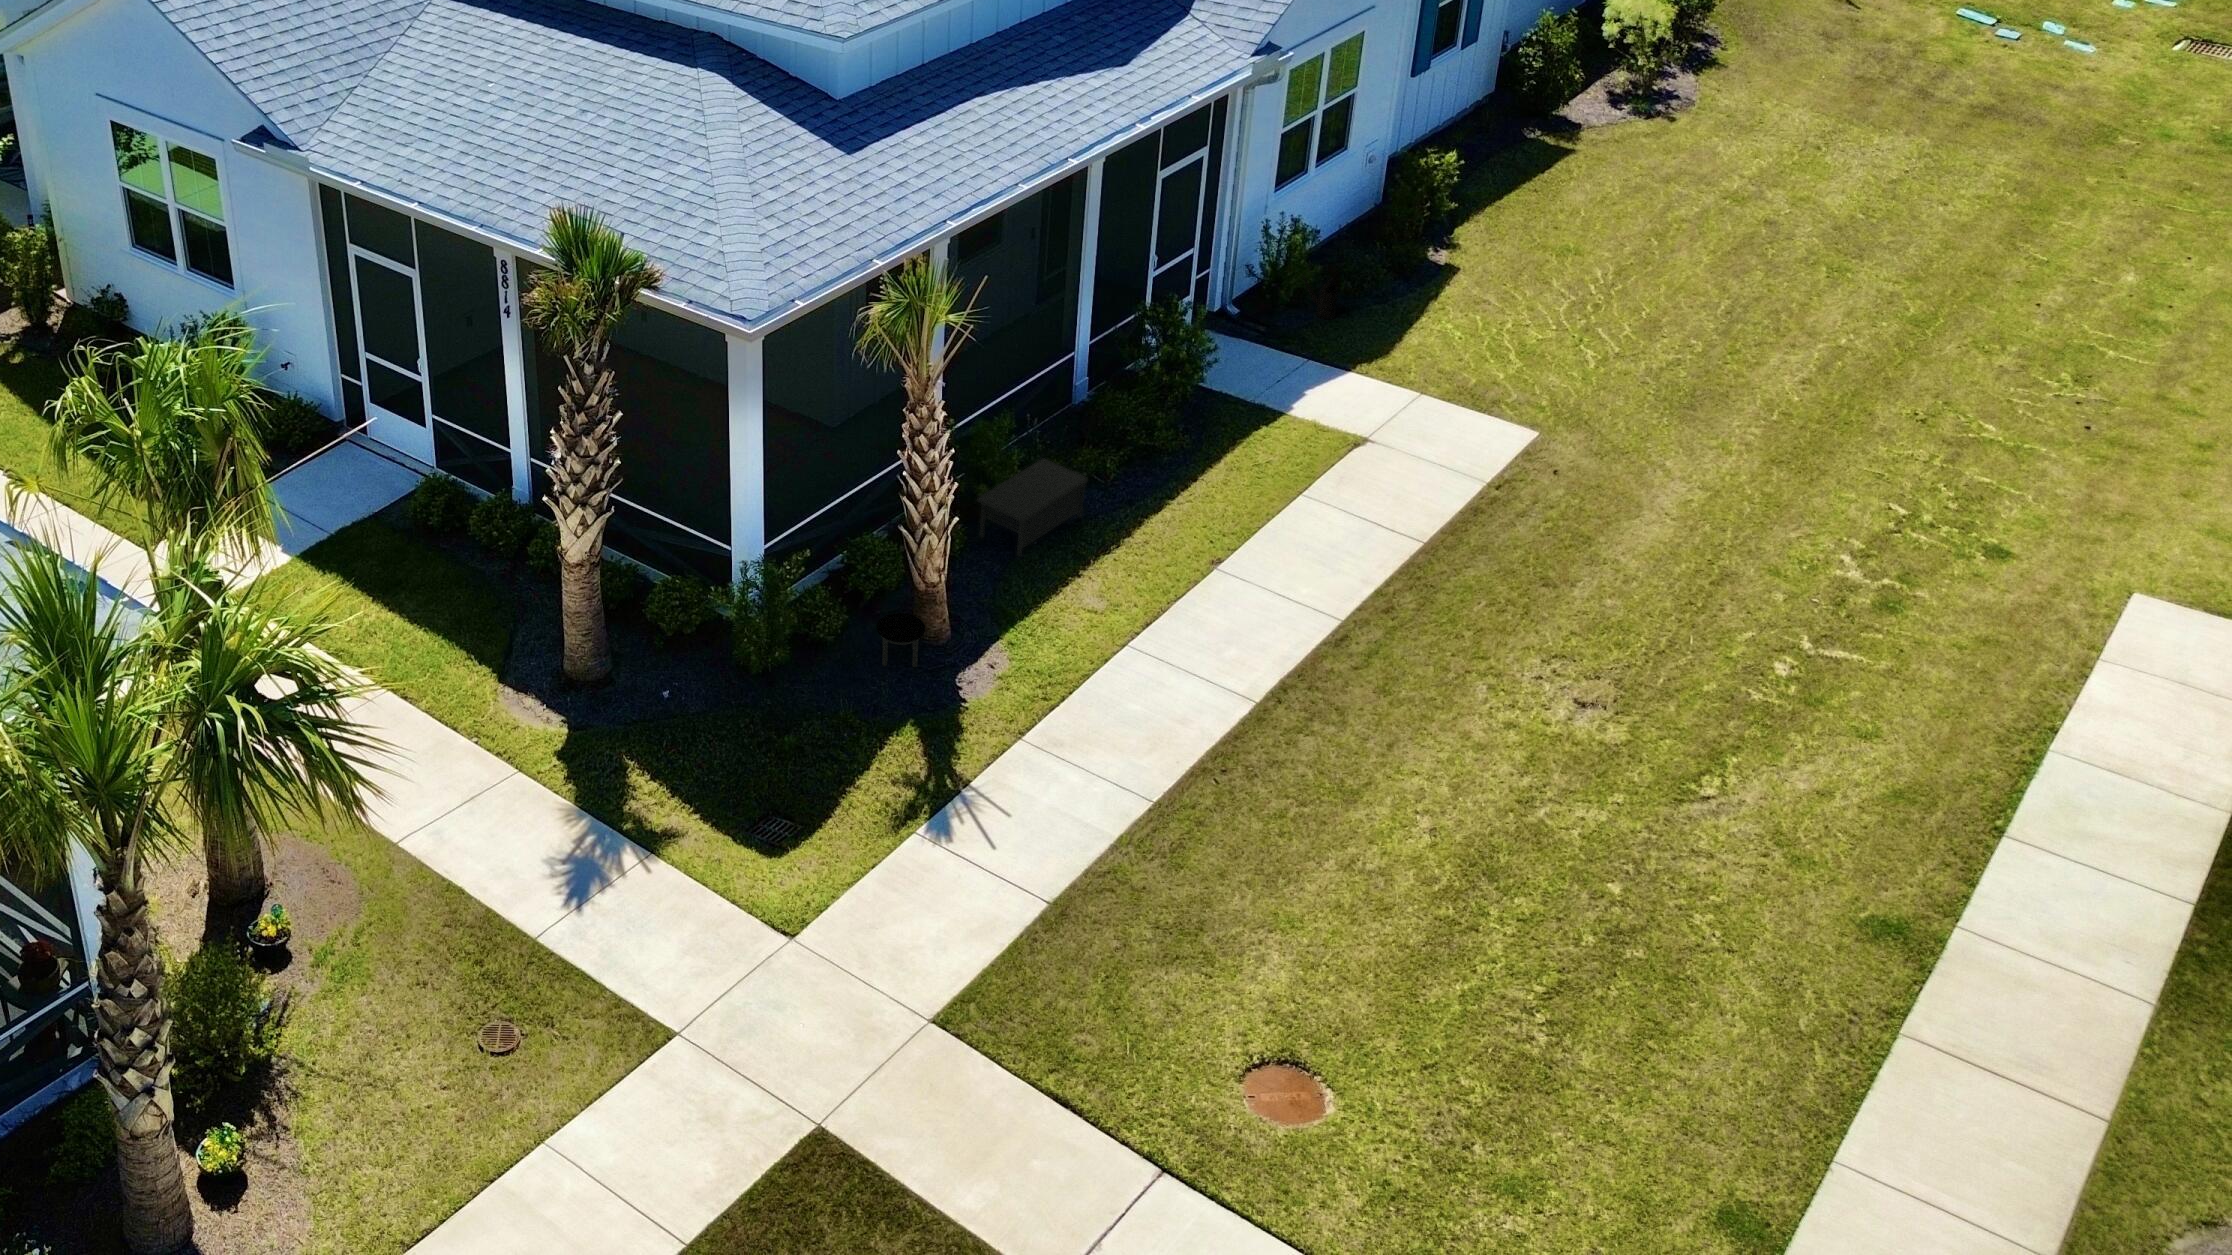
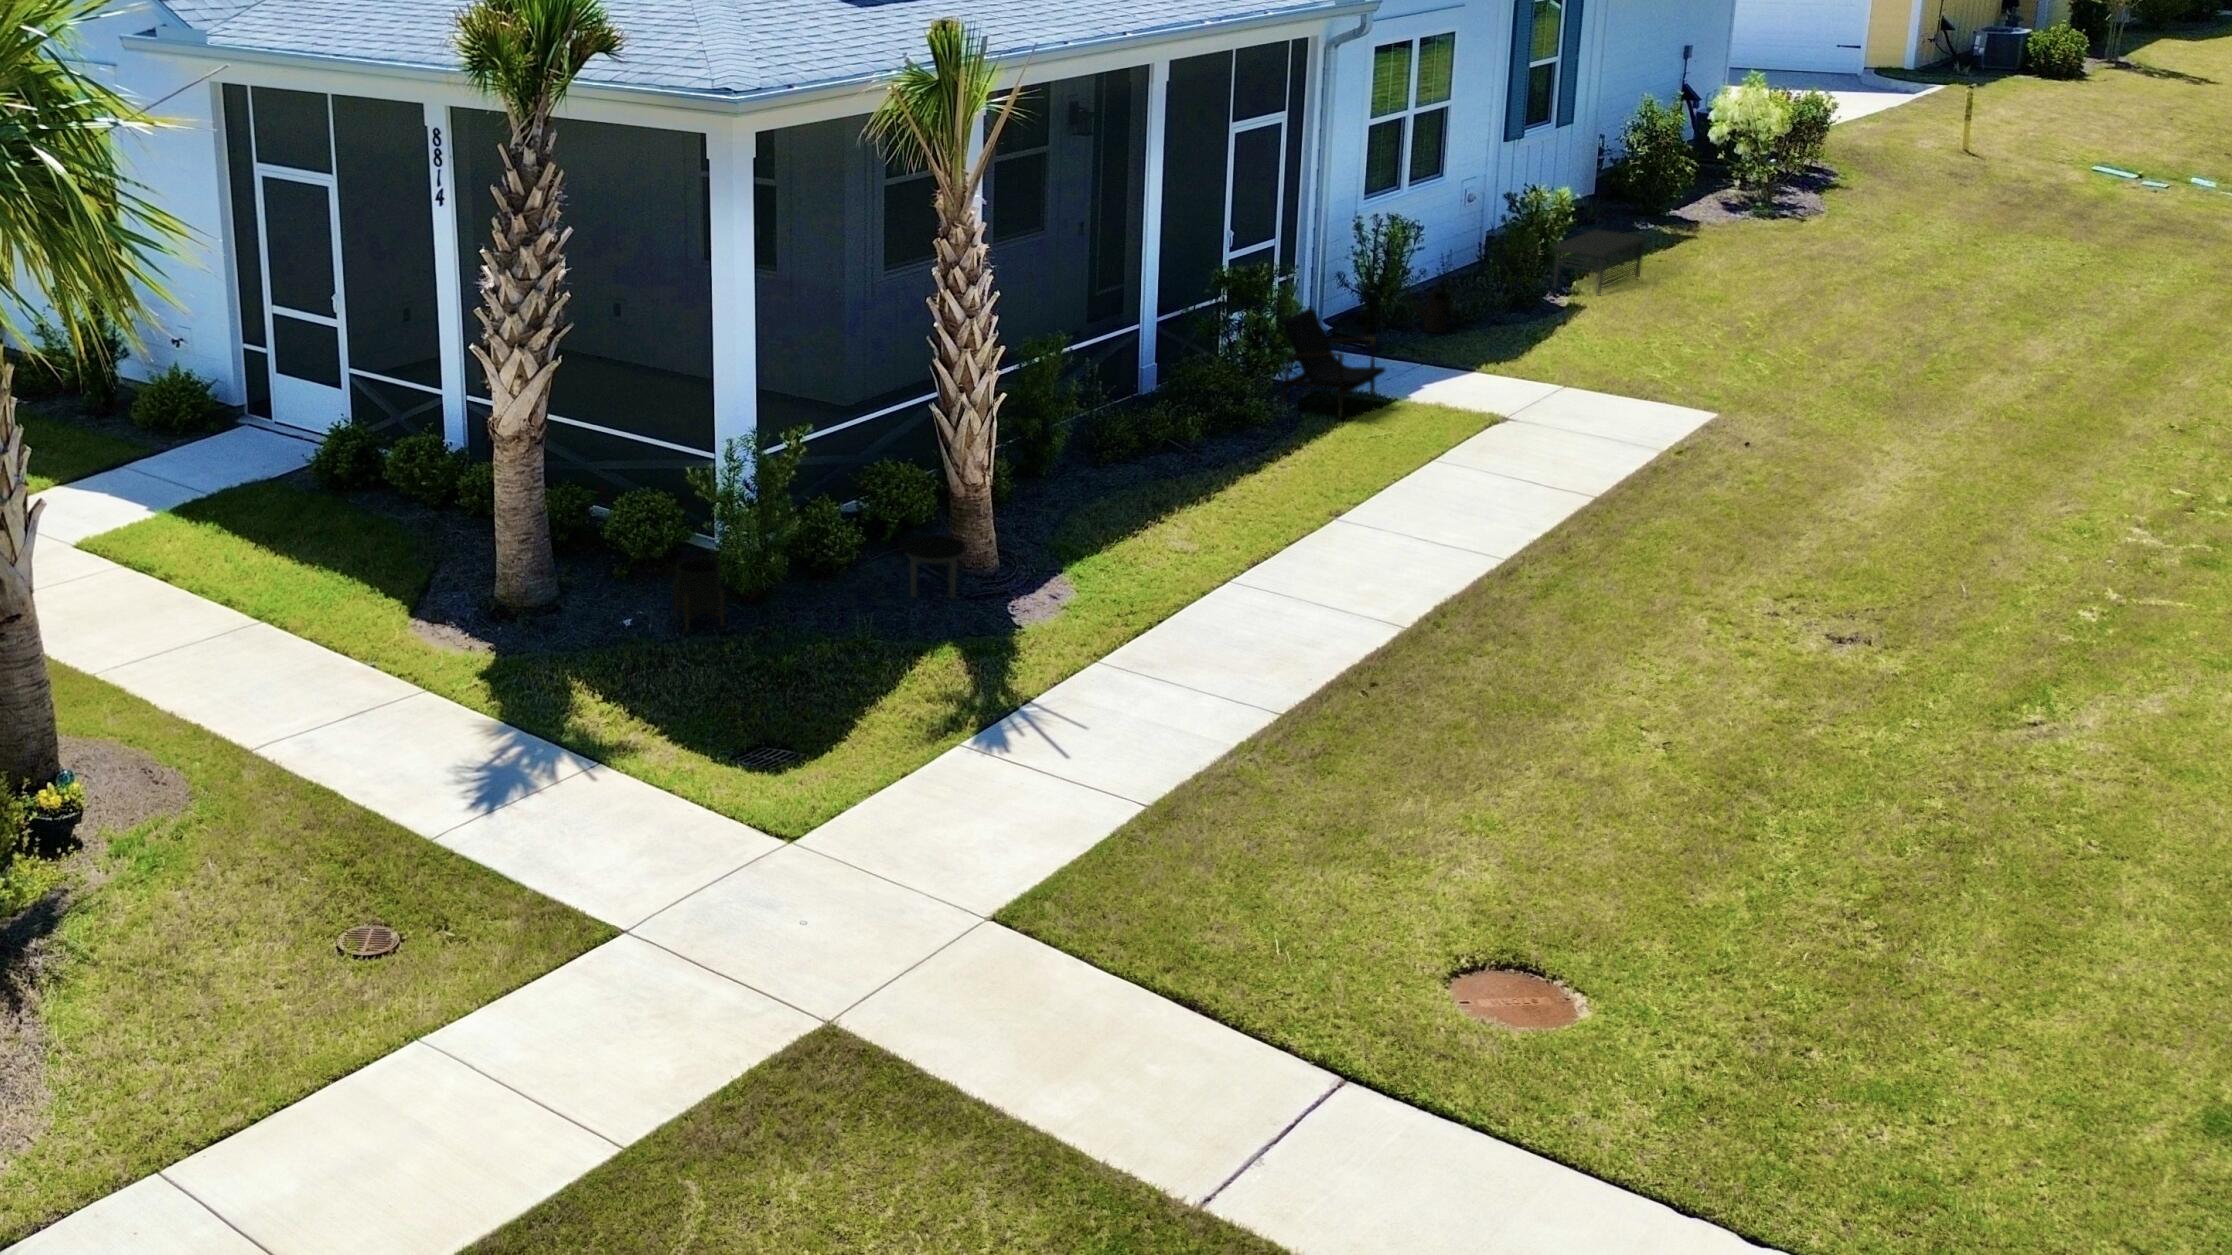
lounge chair: none [1189,337,1274,438] -> present [1282,308,1385,417]
storage bench: present [977,459,1088,556] -> present [1553,229,1646,295]
planter: none [702,649,740,707] -> present [674,558,724,631]

